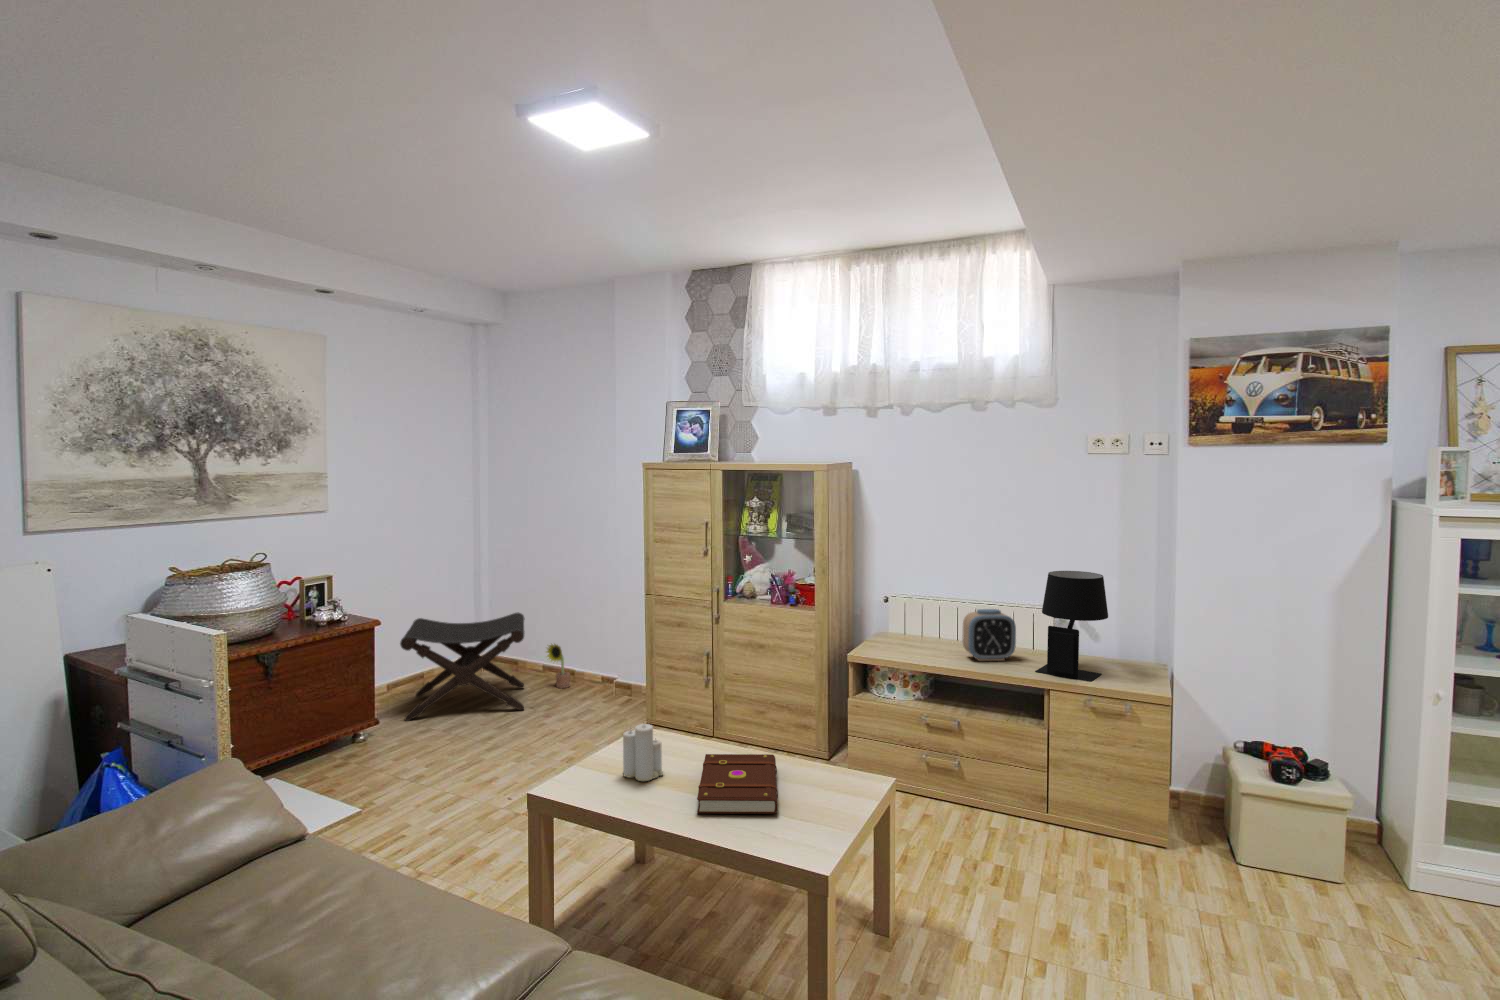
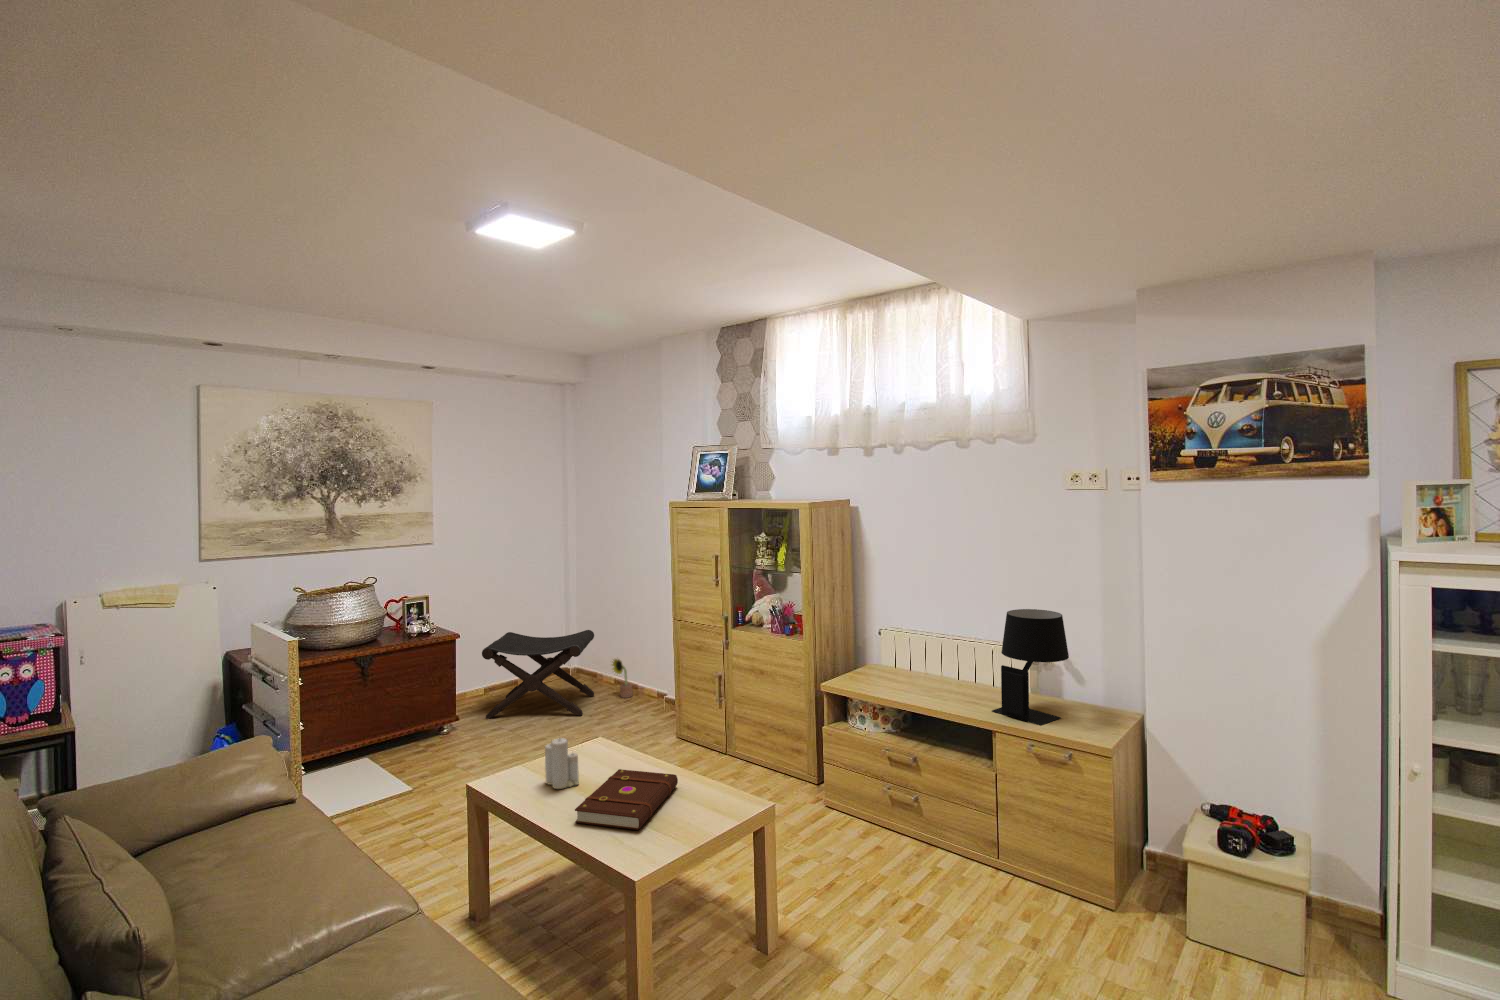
alarm clock: present [962,609,1016,661] -> none [932,645,983,698]

